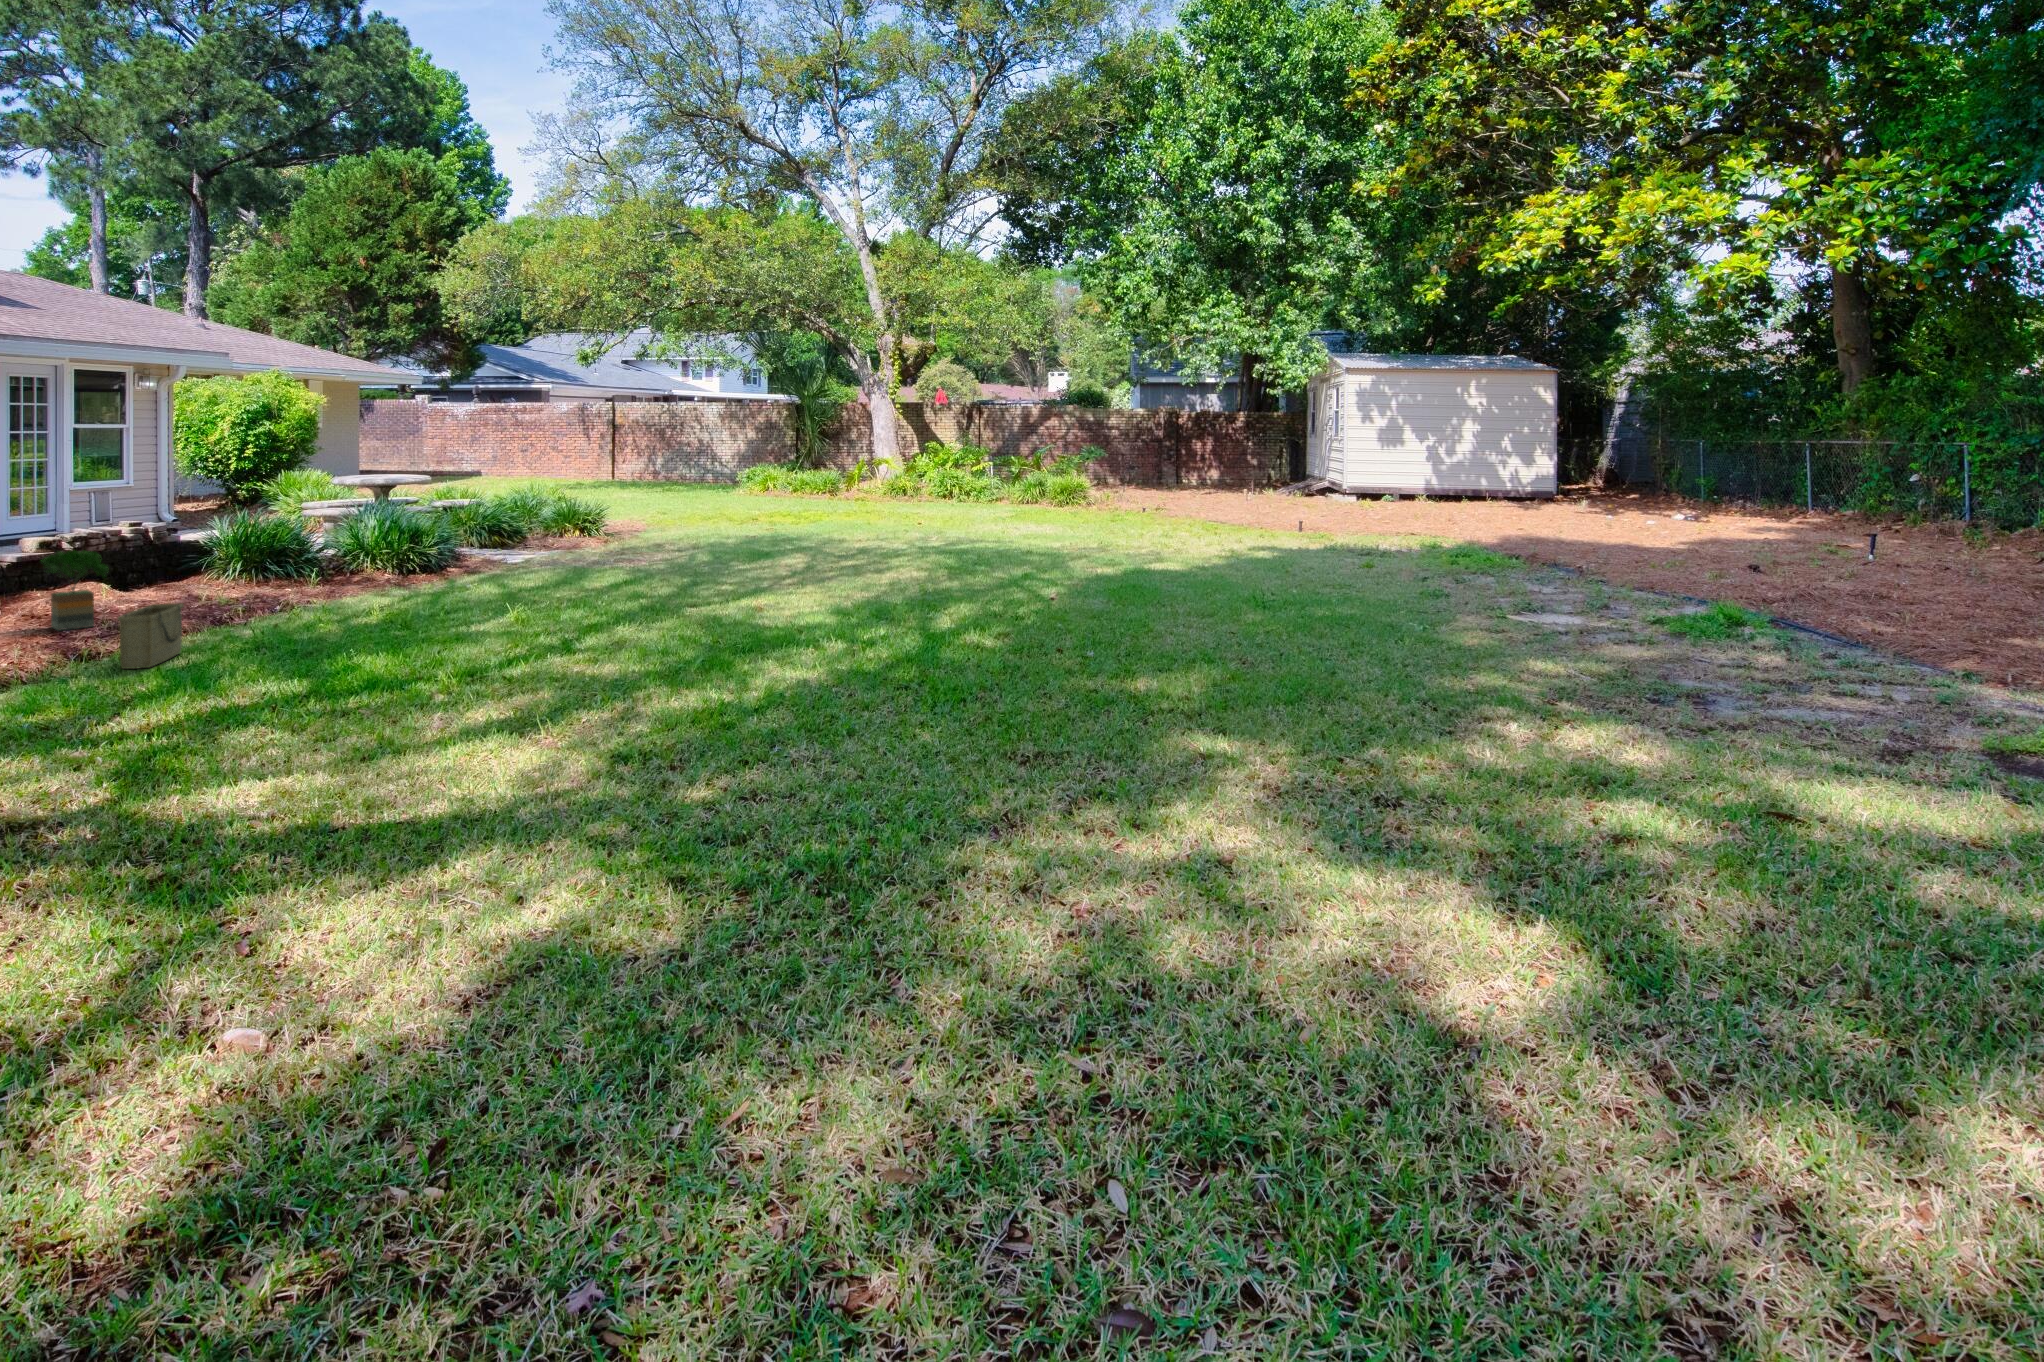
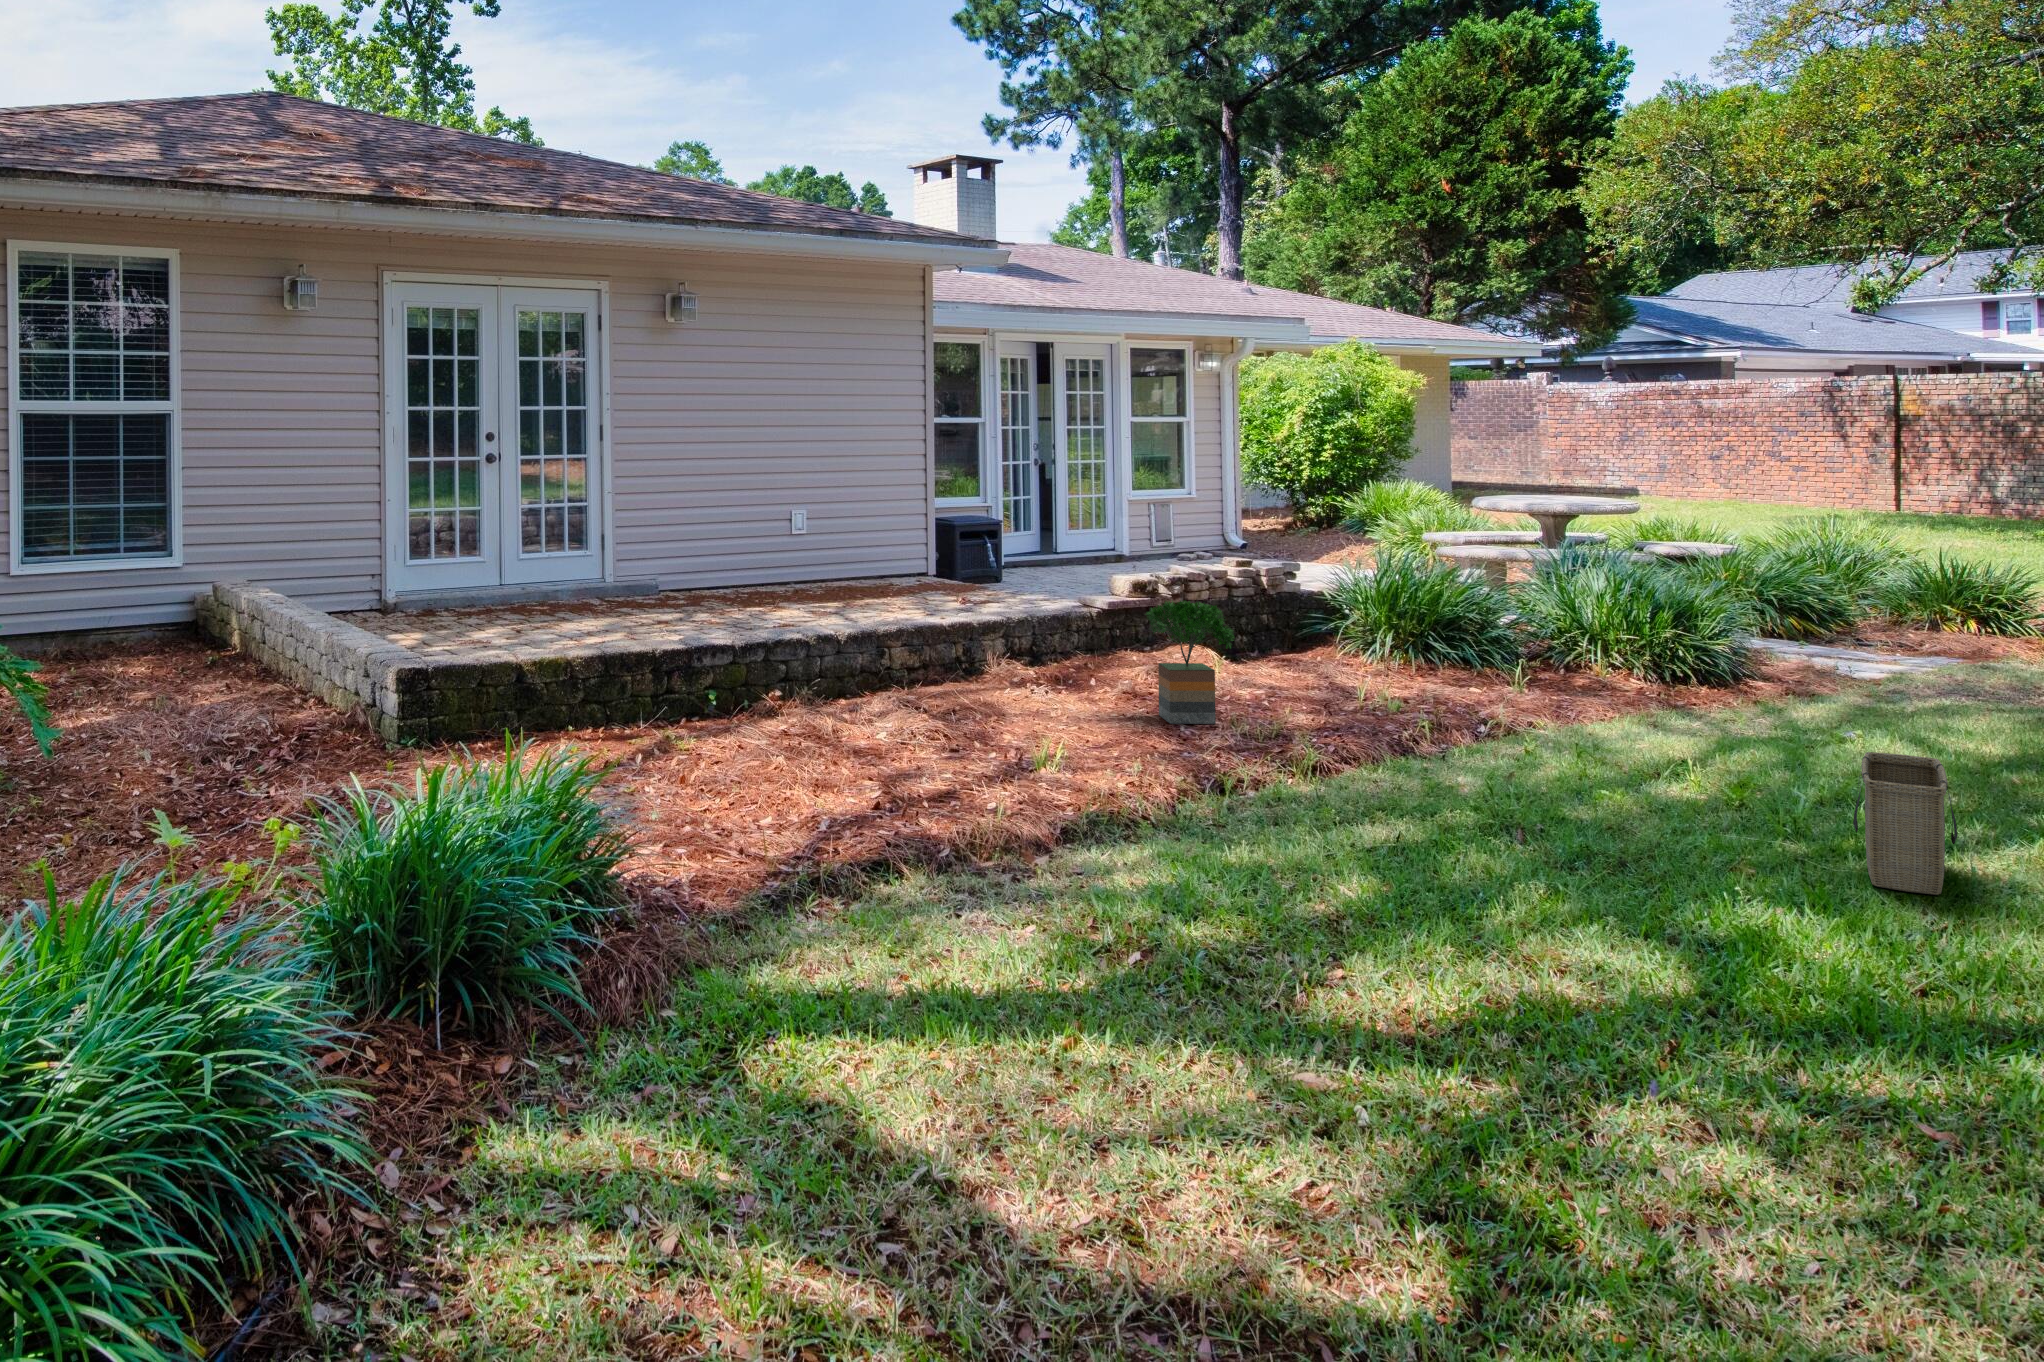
basket: present [118,603,183,669] -> present [1853,752,1958,895]

